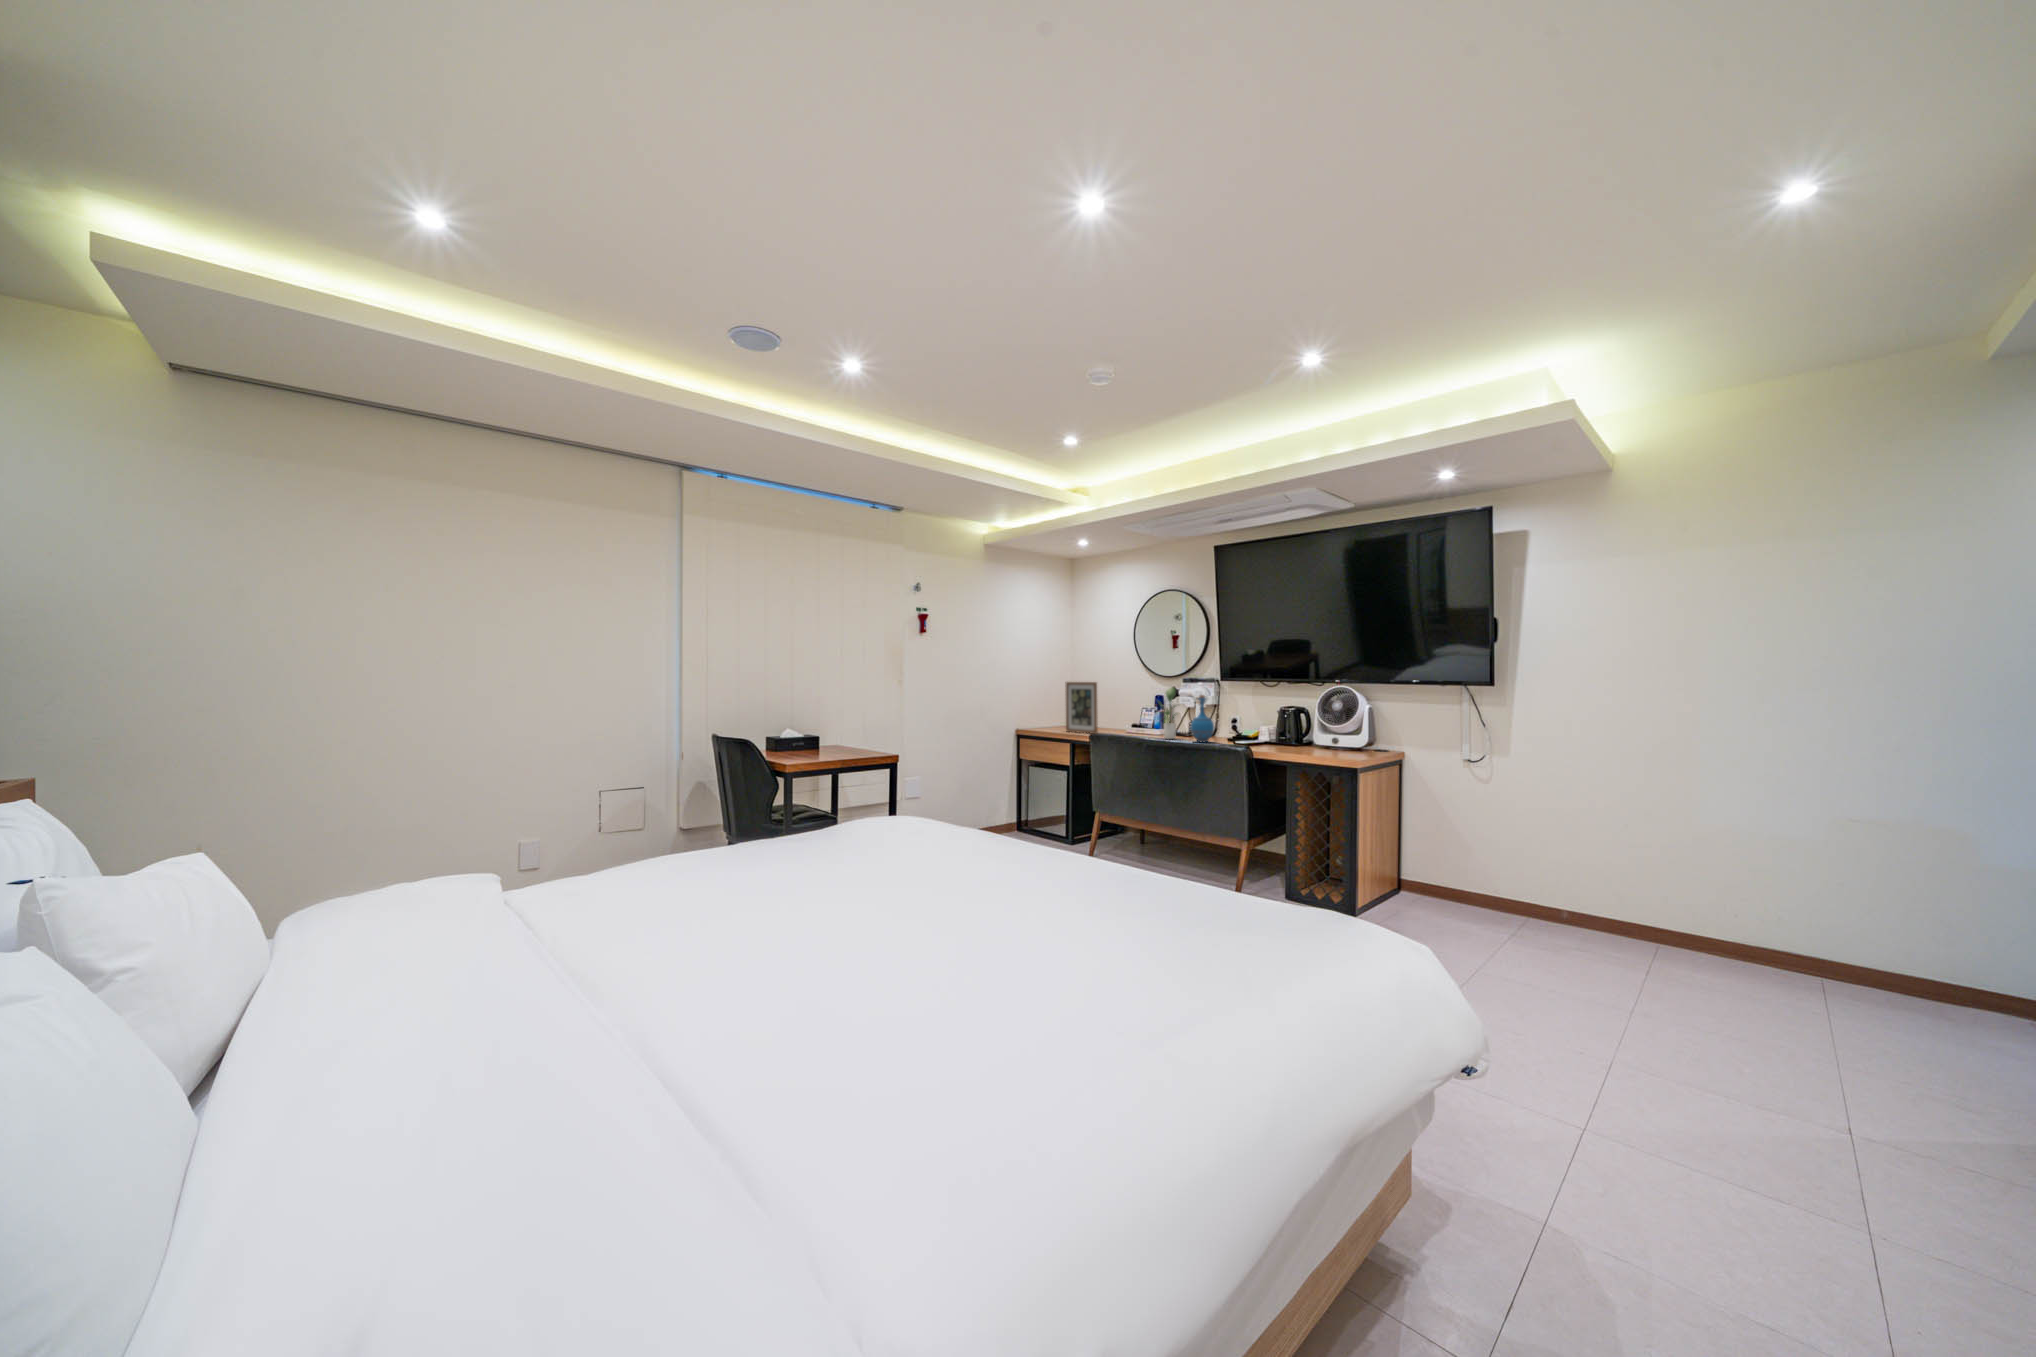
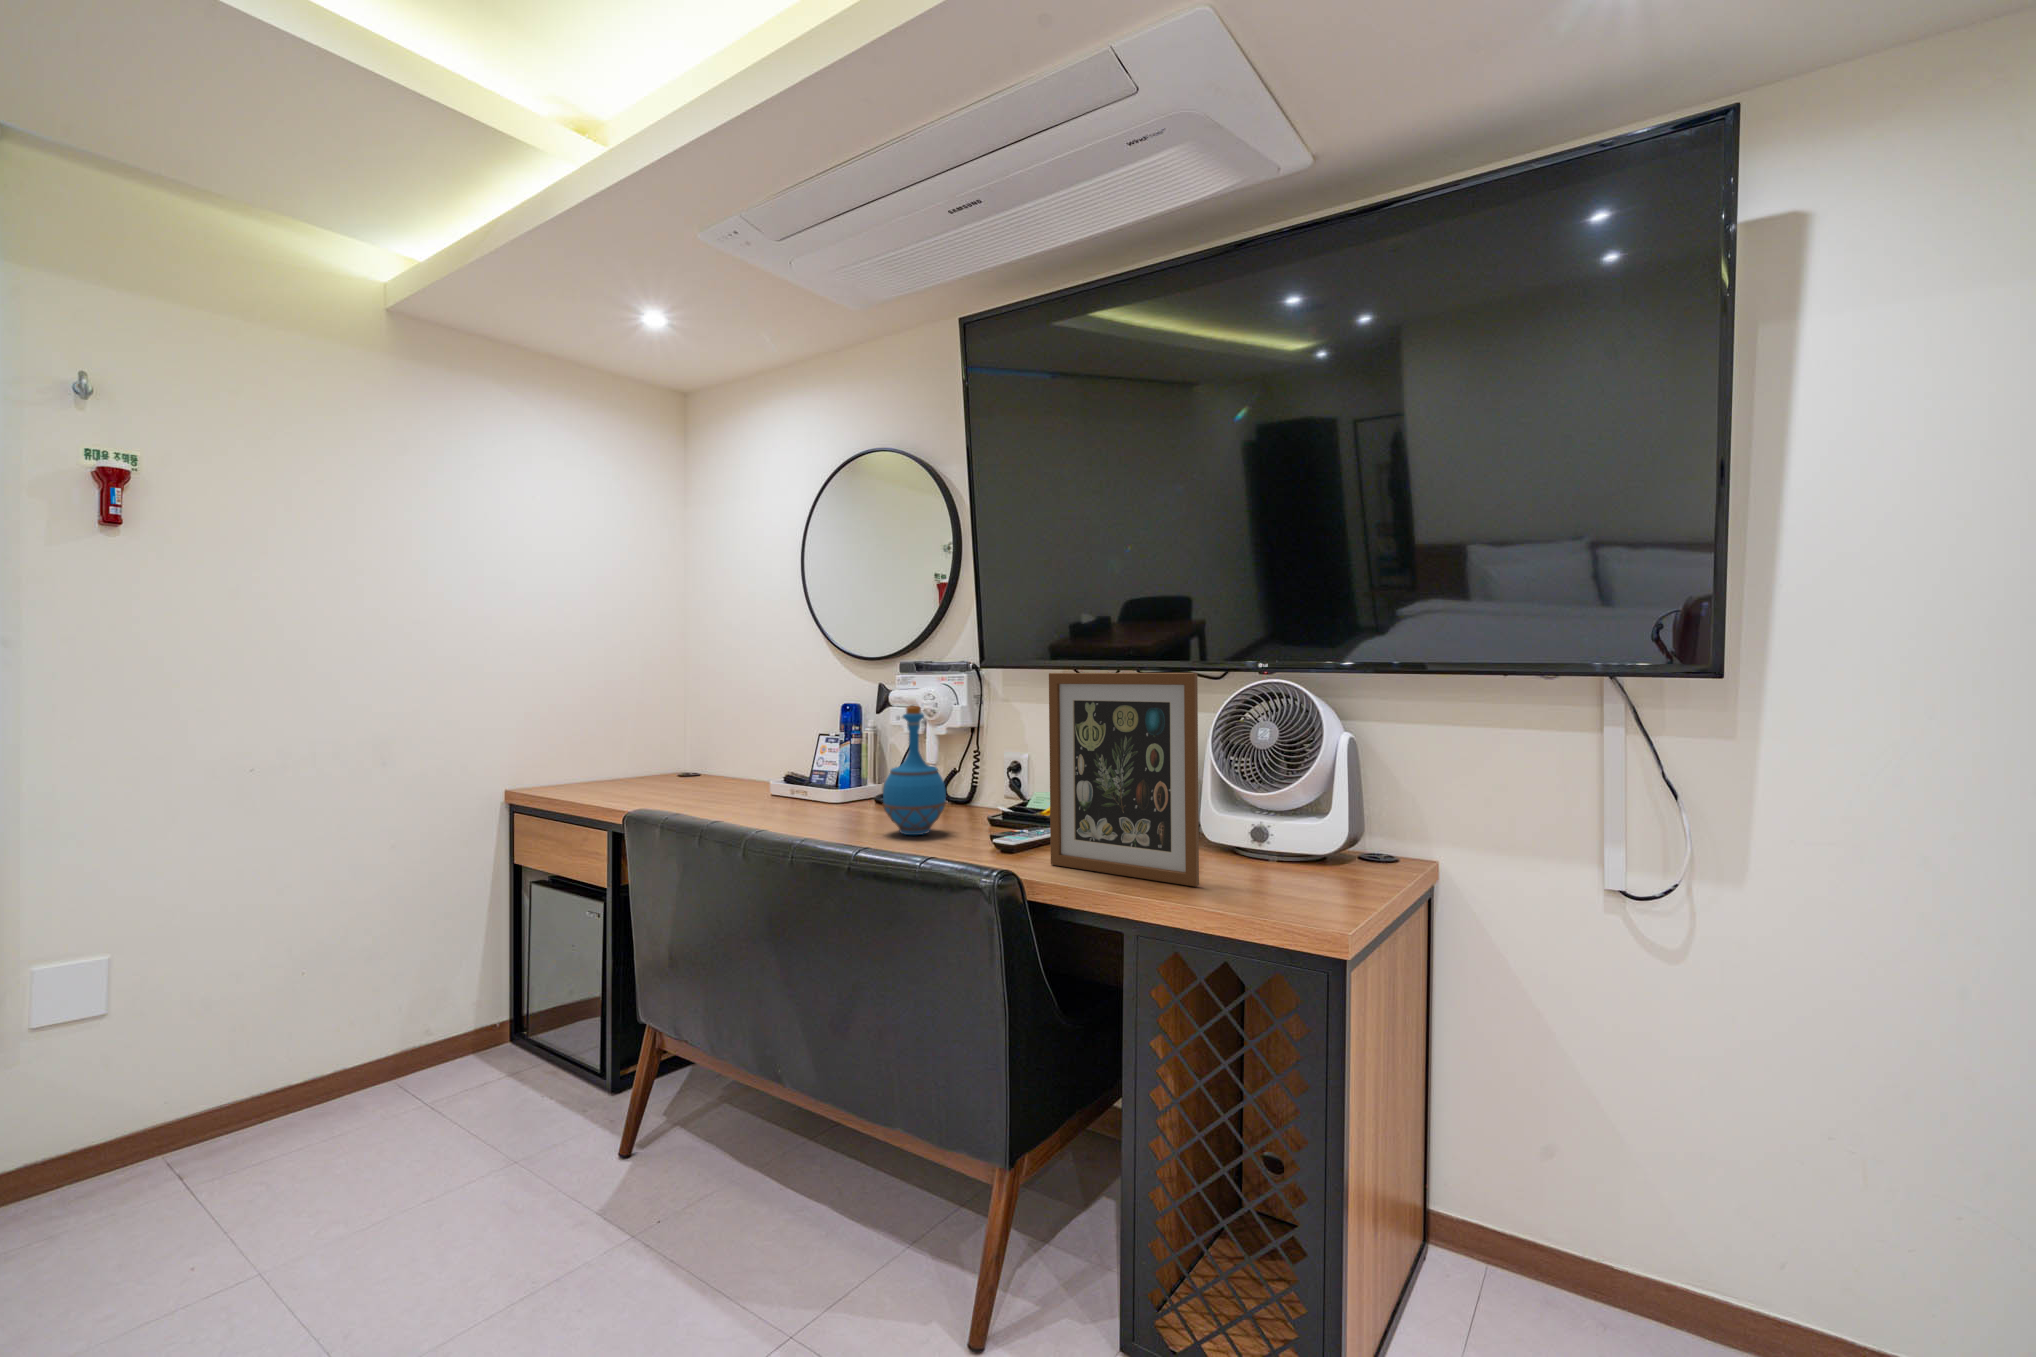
picture frame: present [1066,682,1098,734] -> present [1049,673,1199,887]
potted plant: present [1157,687,1176,739] -> none [807,683,878,821]

